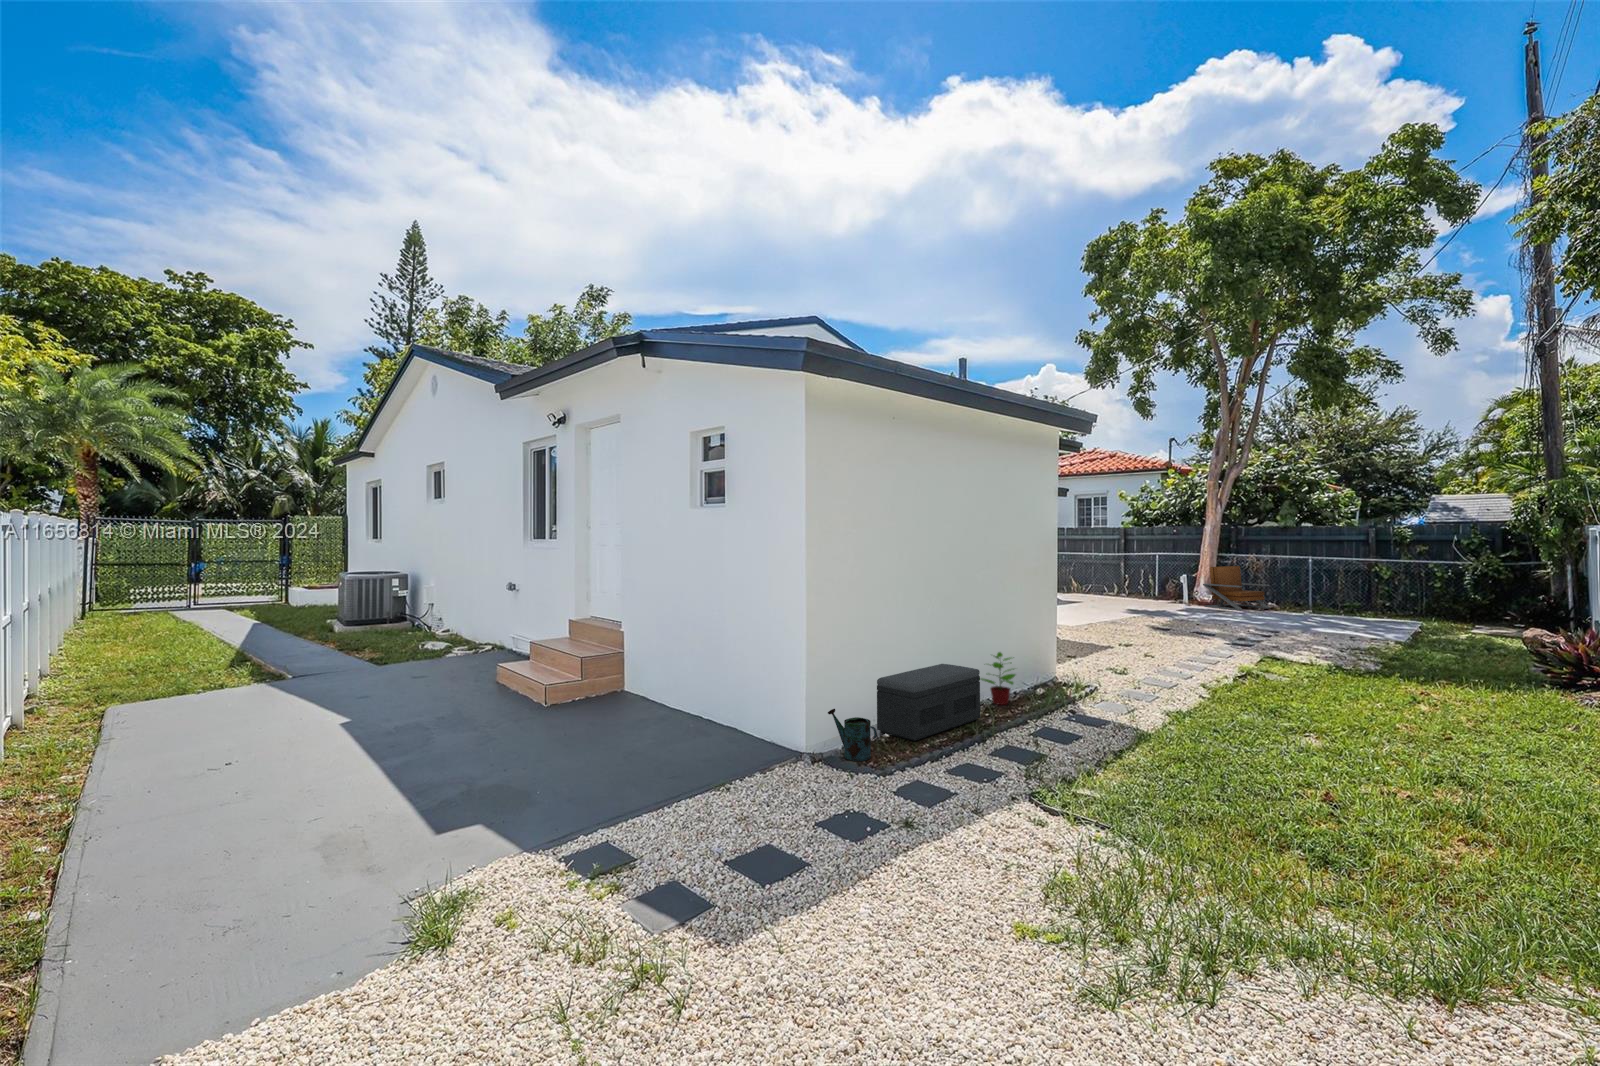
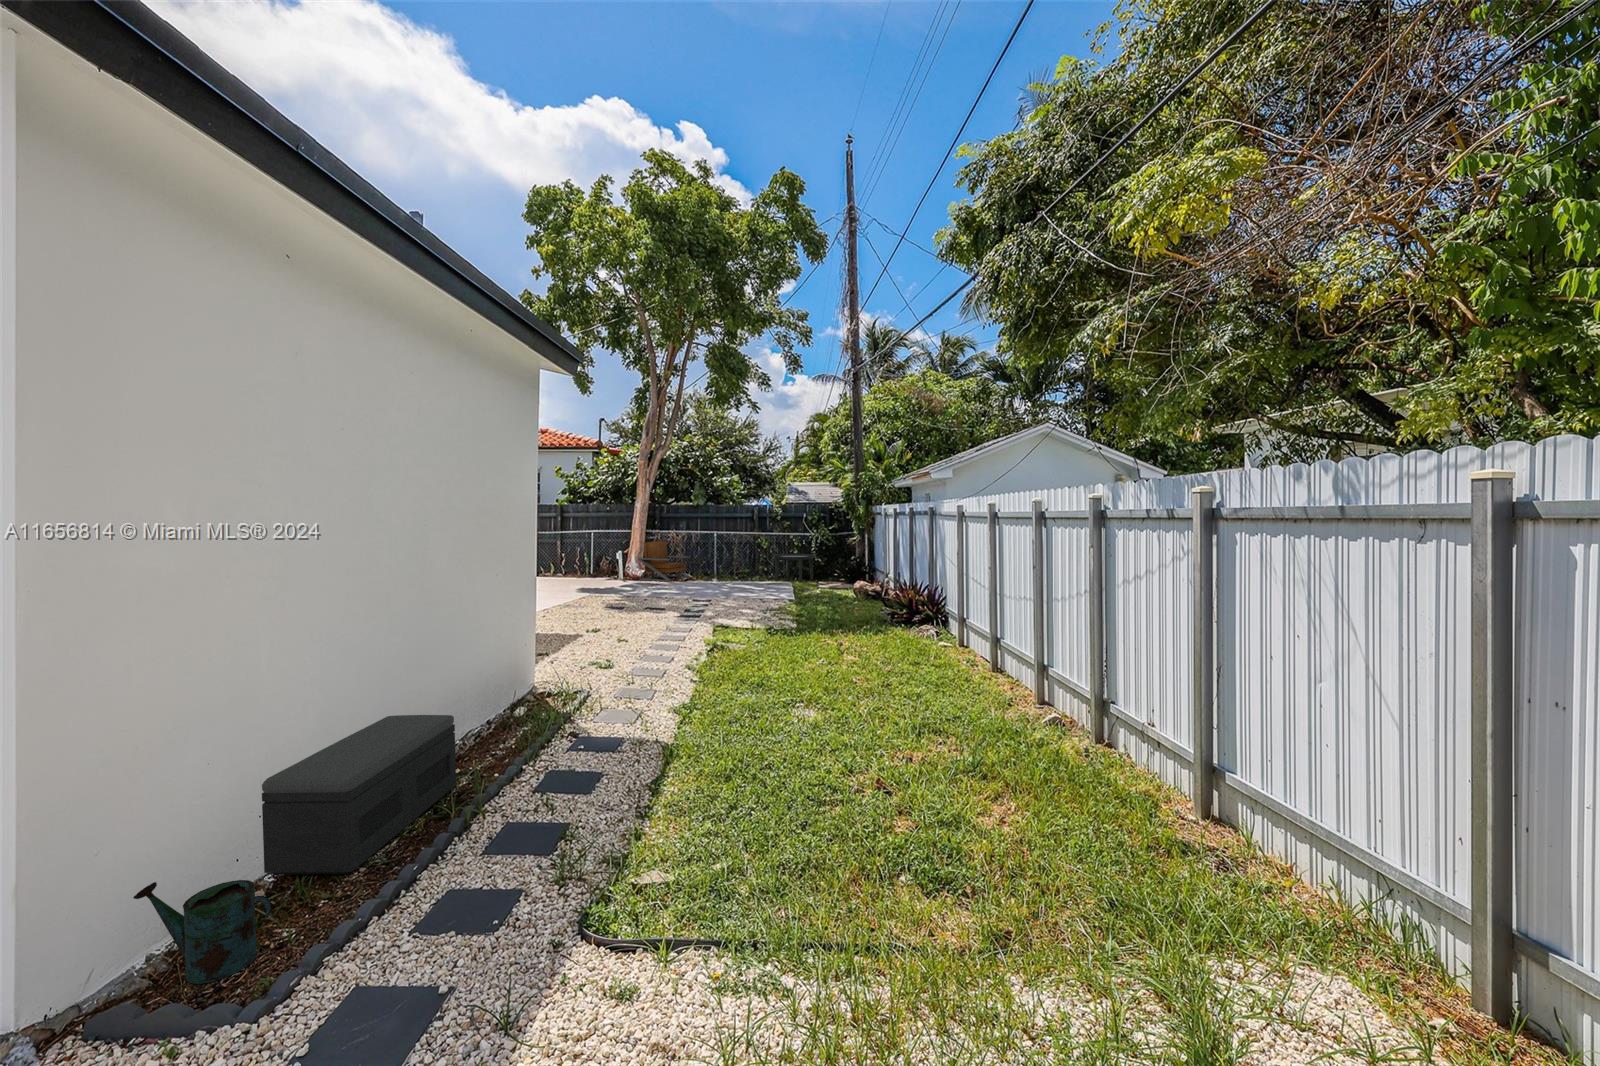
round table: none [1392,588,1469,626] -> present [773,554,816,582]
potted plant: present [981,652,1015,705] -> none [439,677,501,752]

